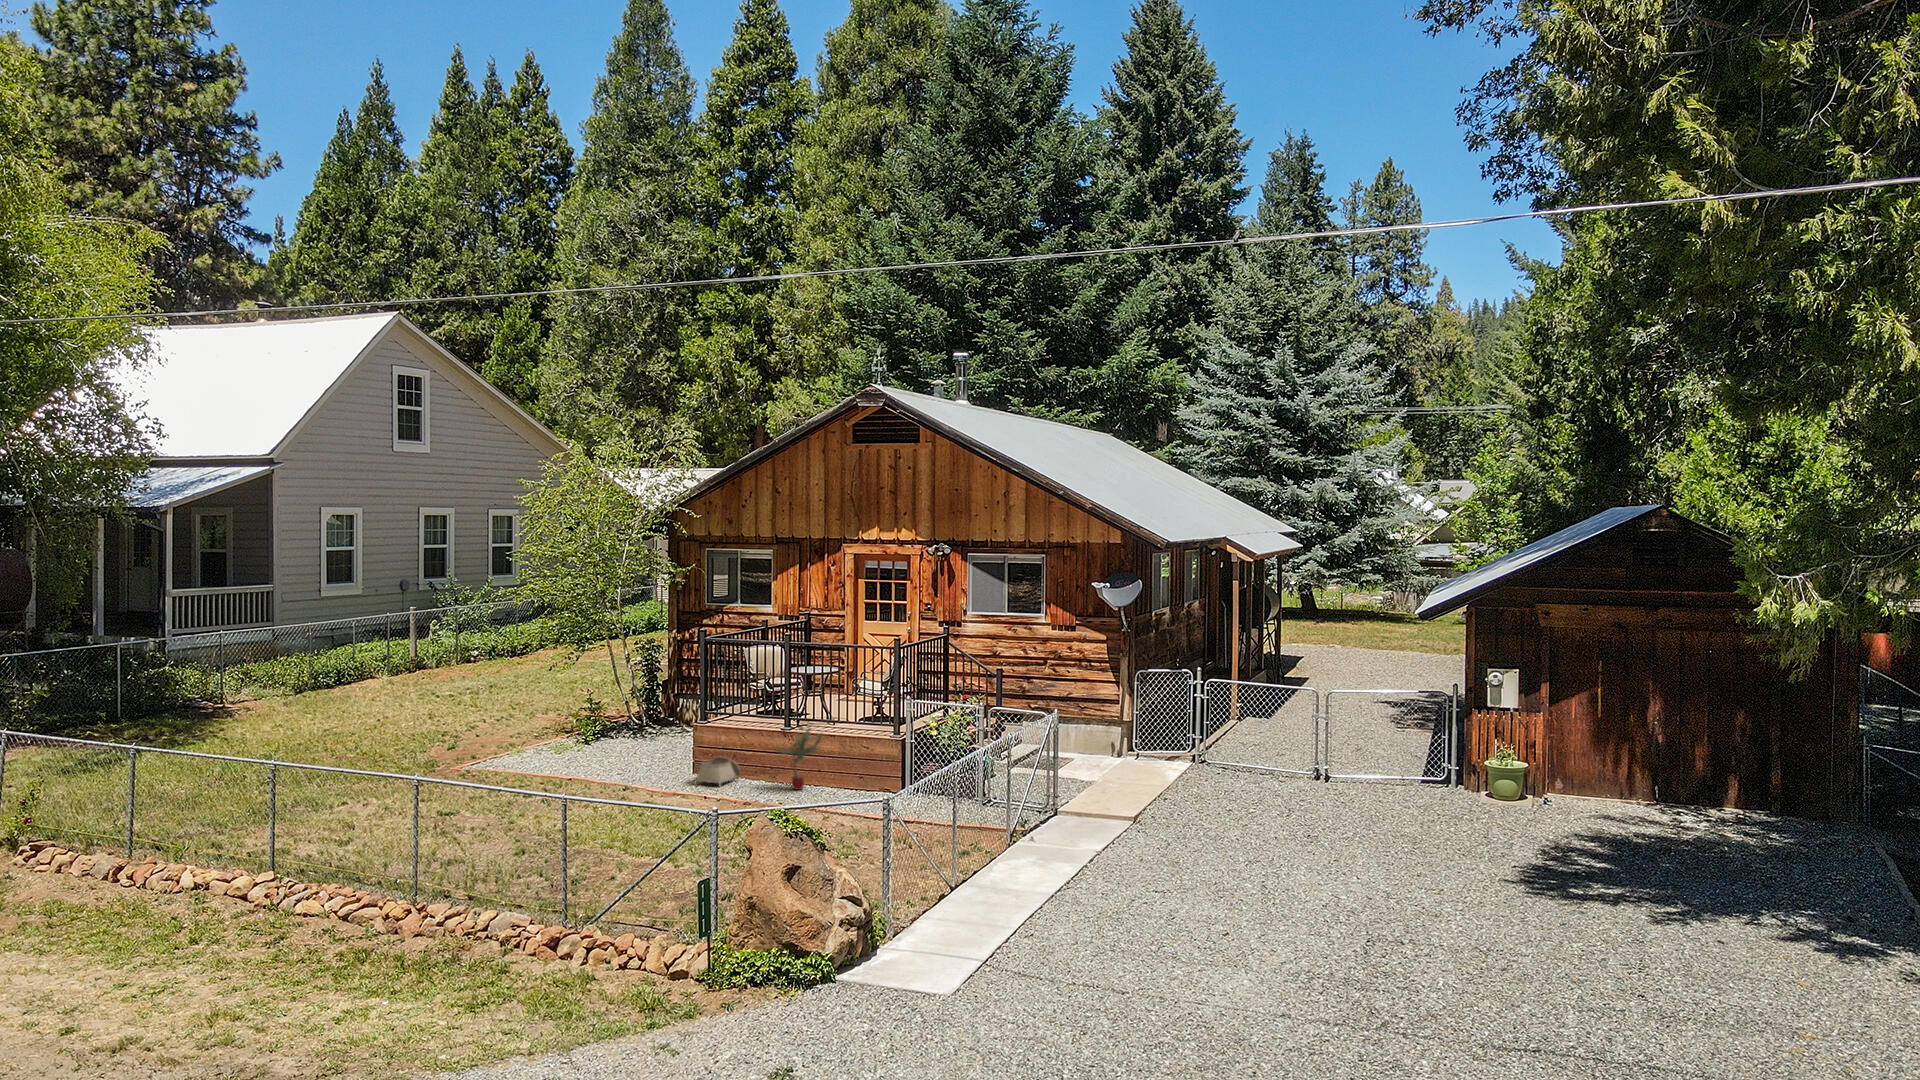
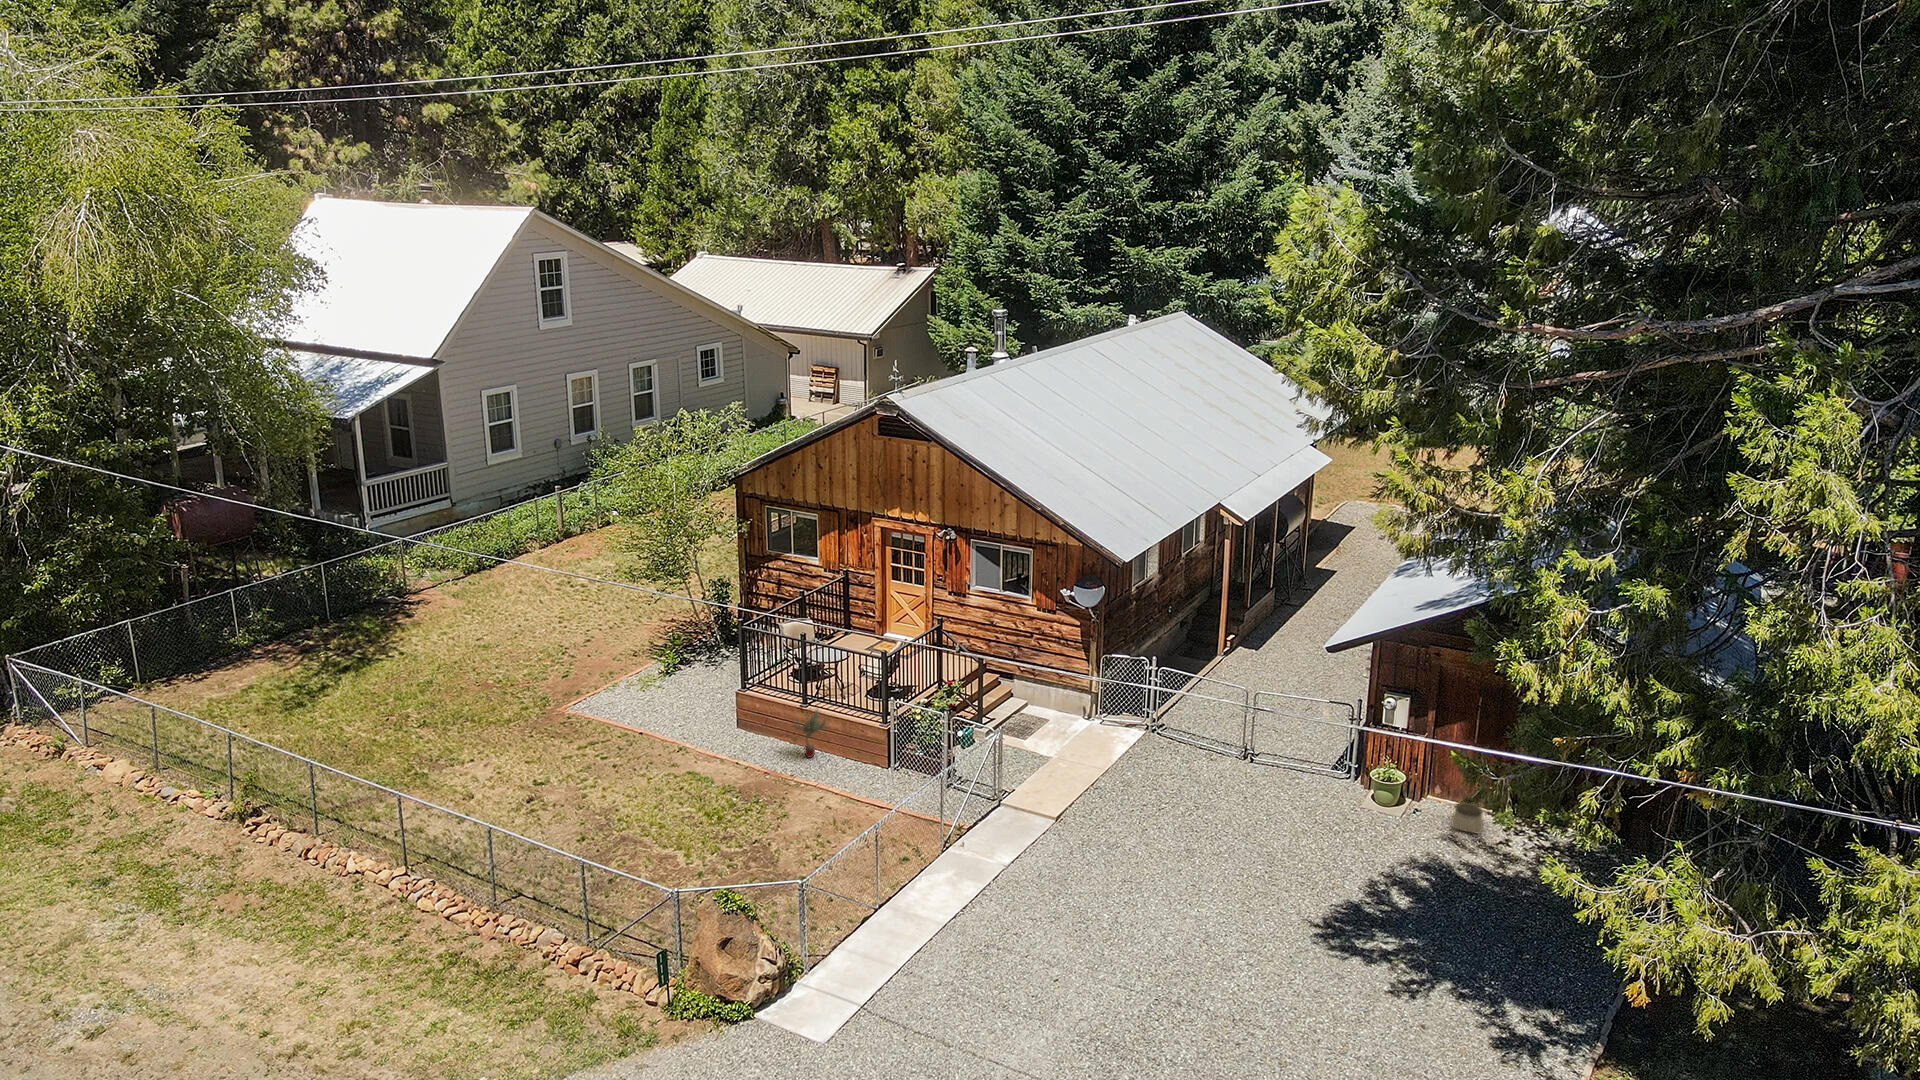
basket: present [694,756,740,786] -> present [1452,803,1483,836]

